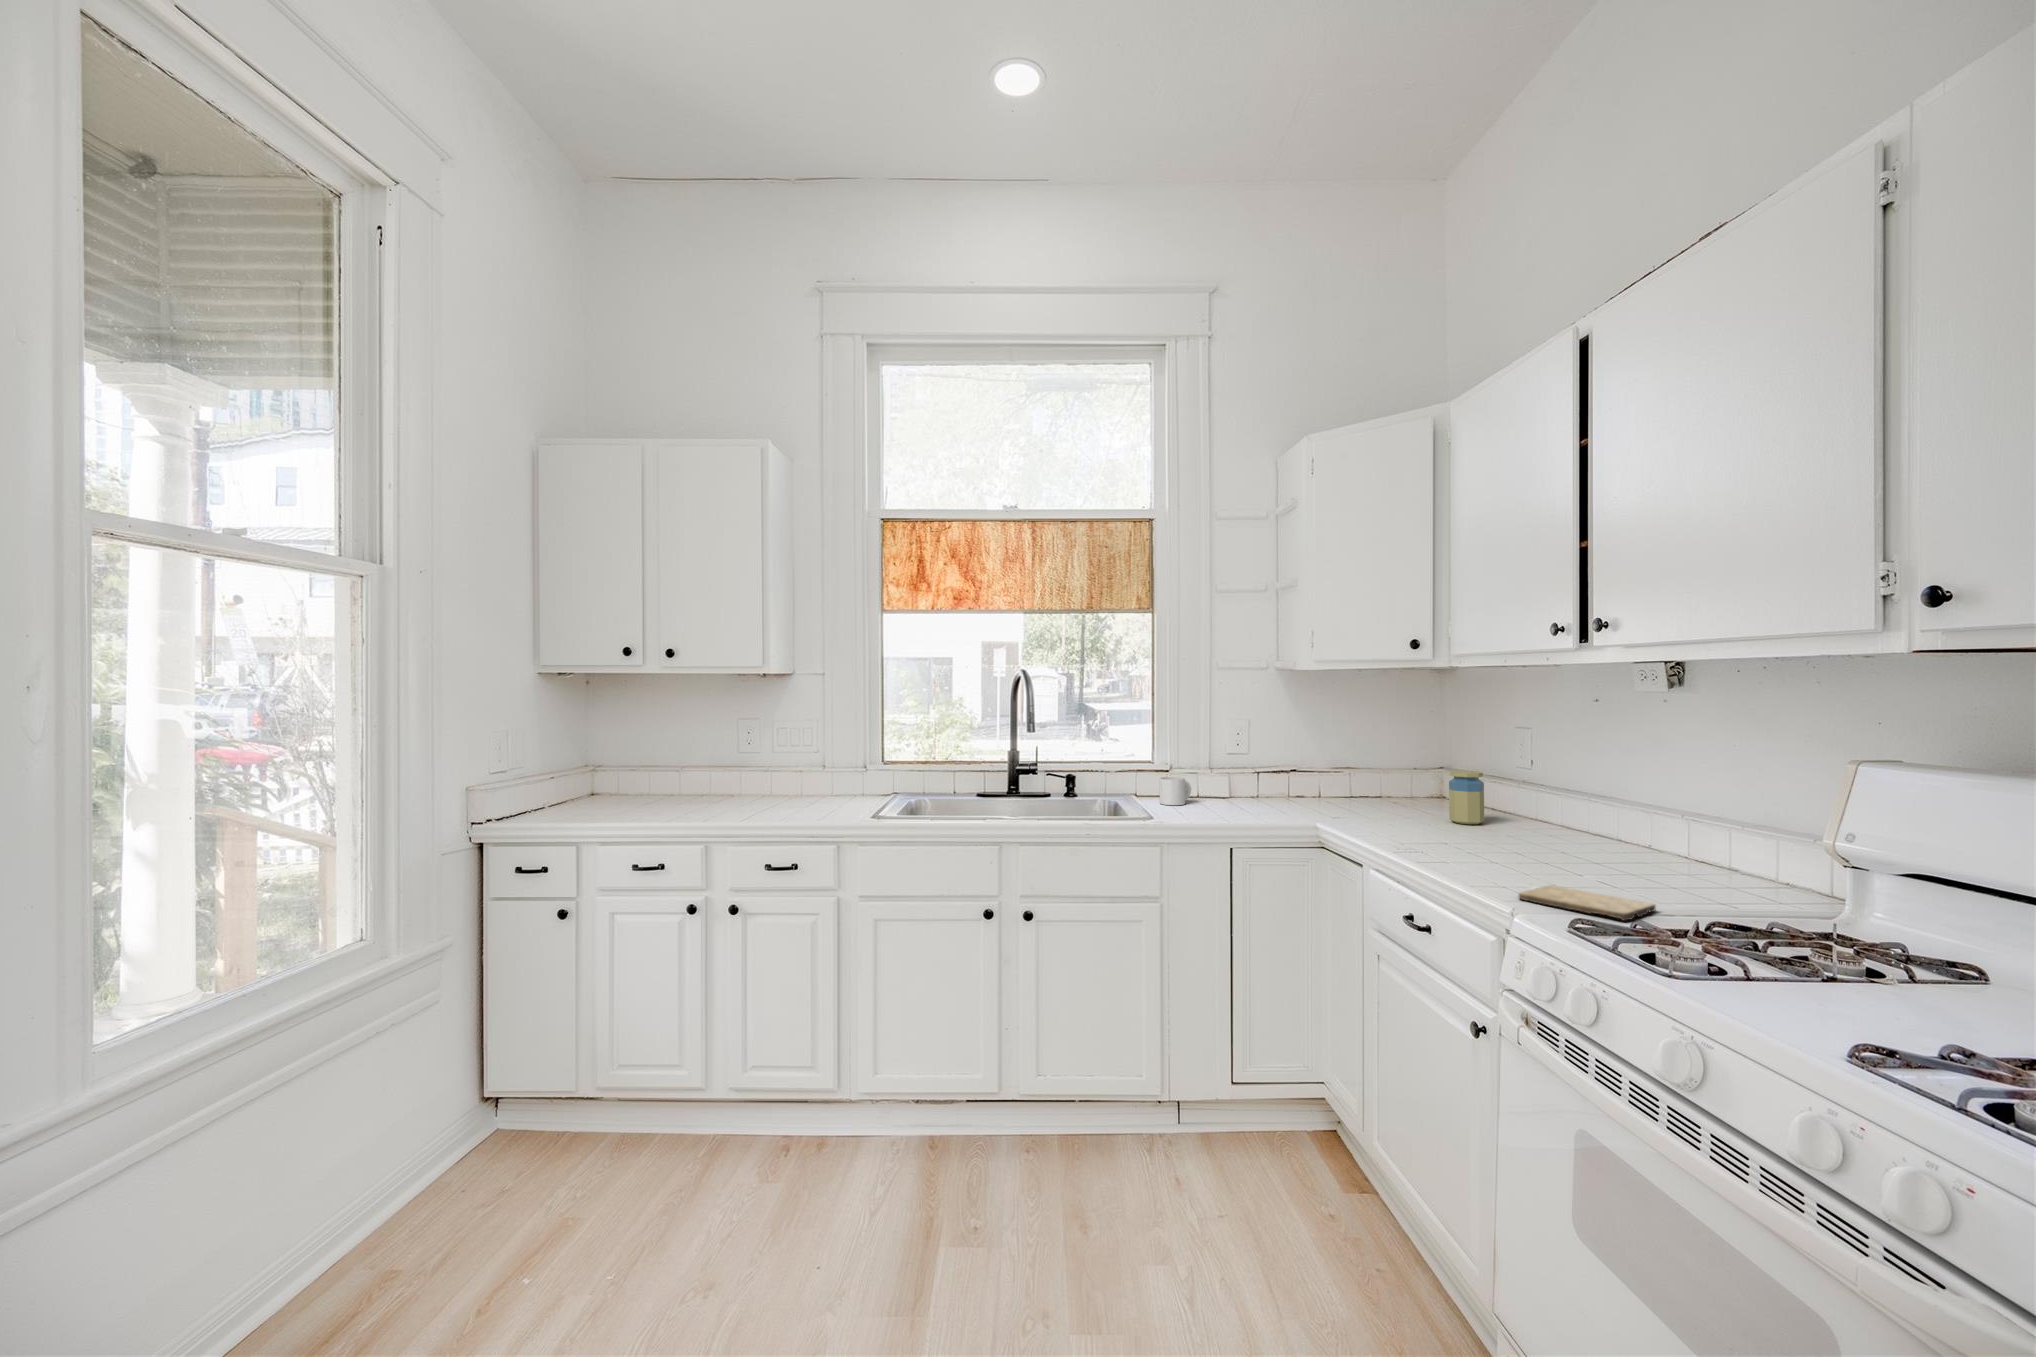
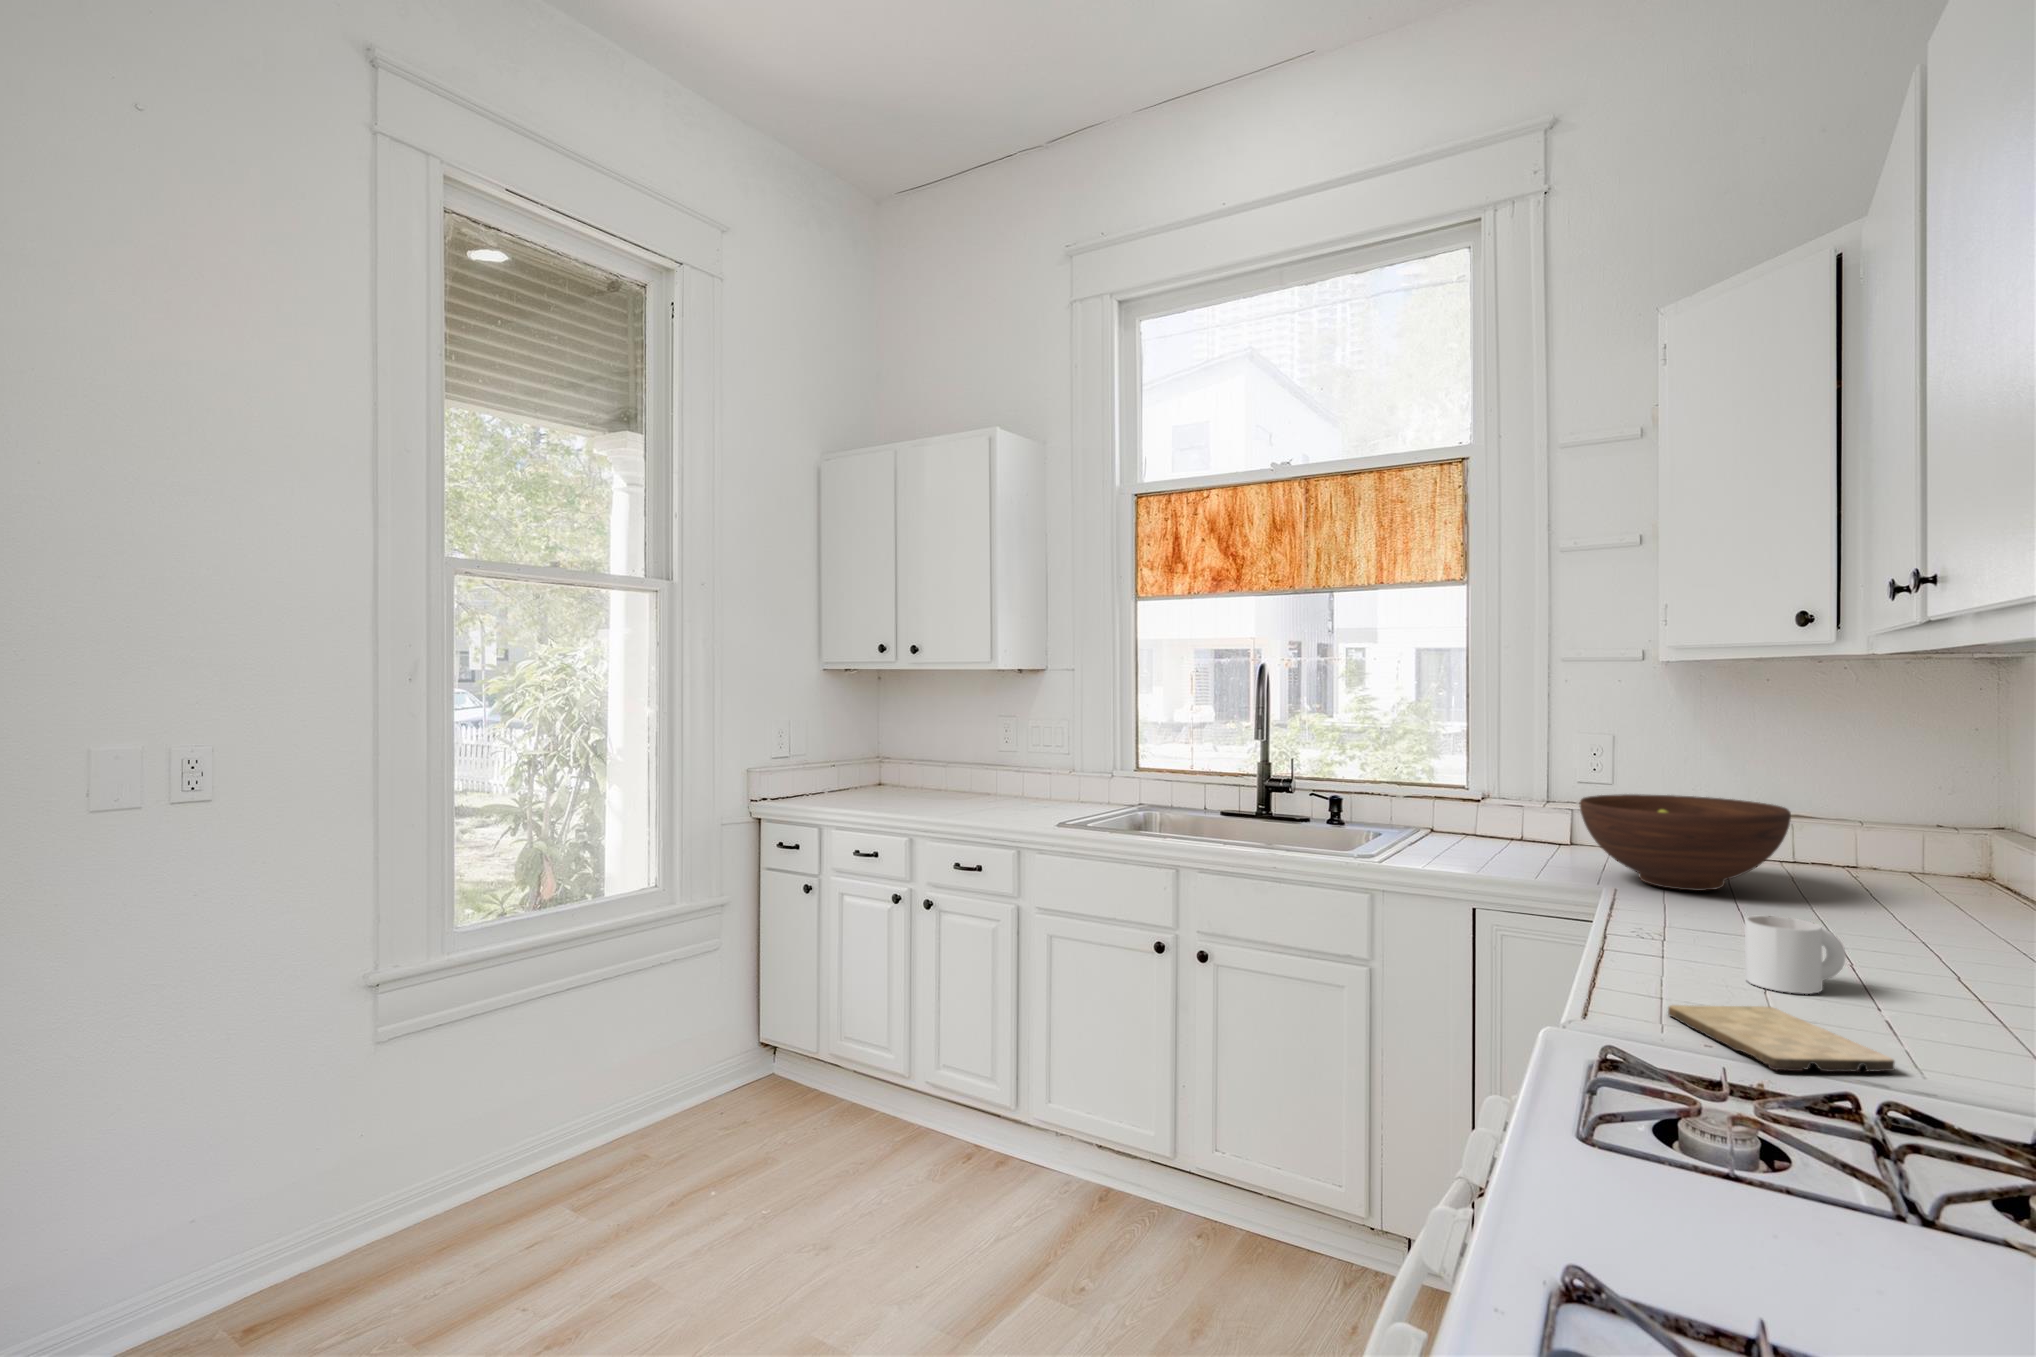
fruit bowl: none [1283,760,1407,821] -> present [1579,794,1791,891]
jar: present [1449,771,1484,824] -> none [1883,825,1951,918]
mug: present [1160,777,1191,805] -> present [1745,916,1846,994]

